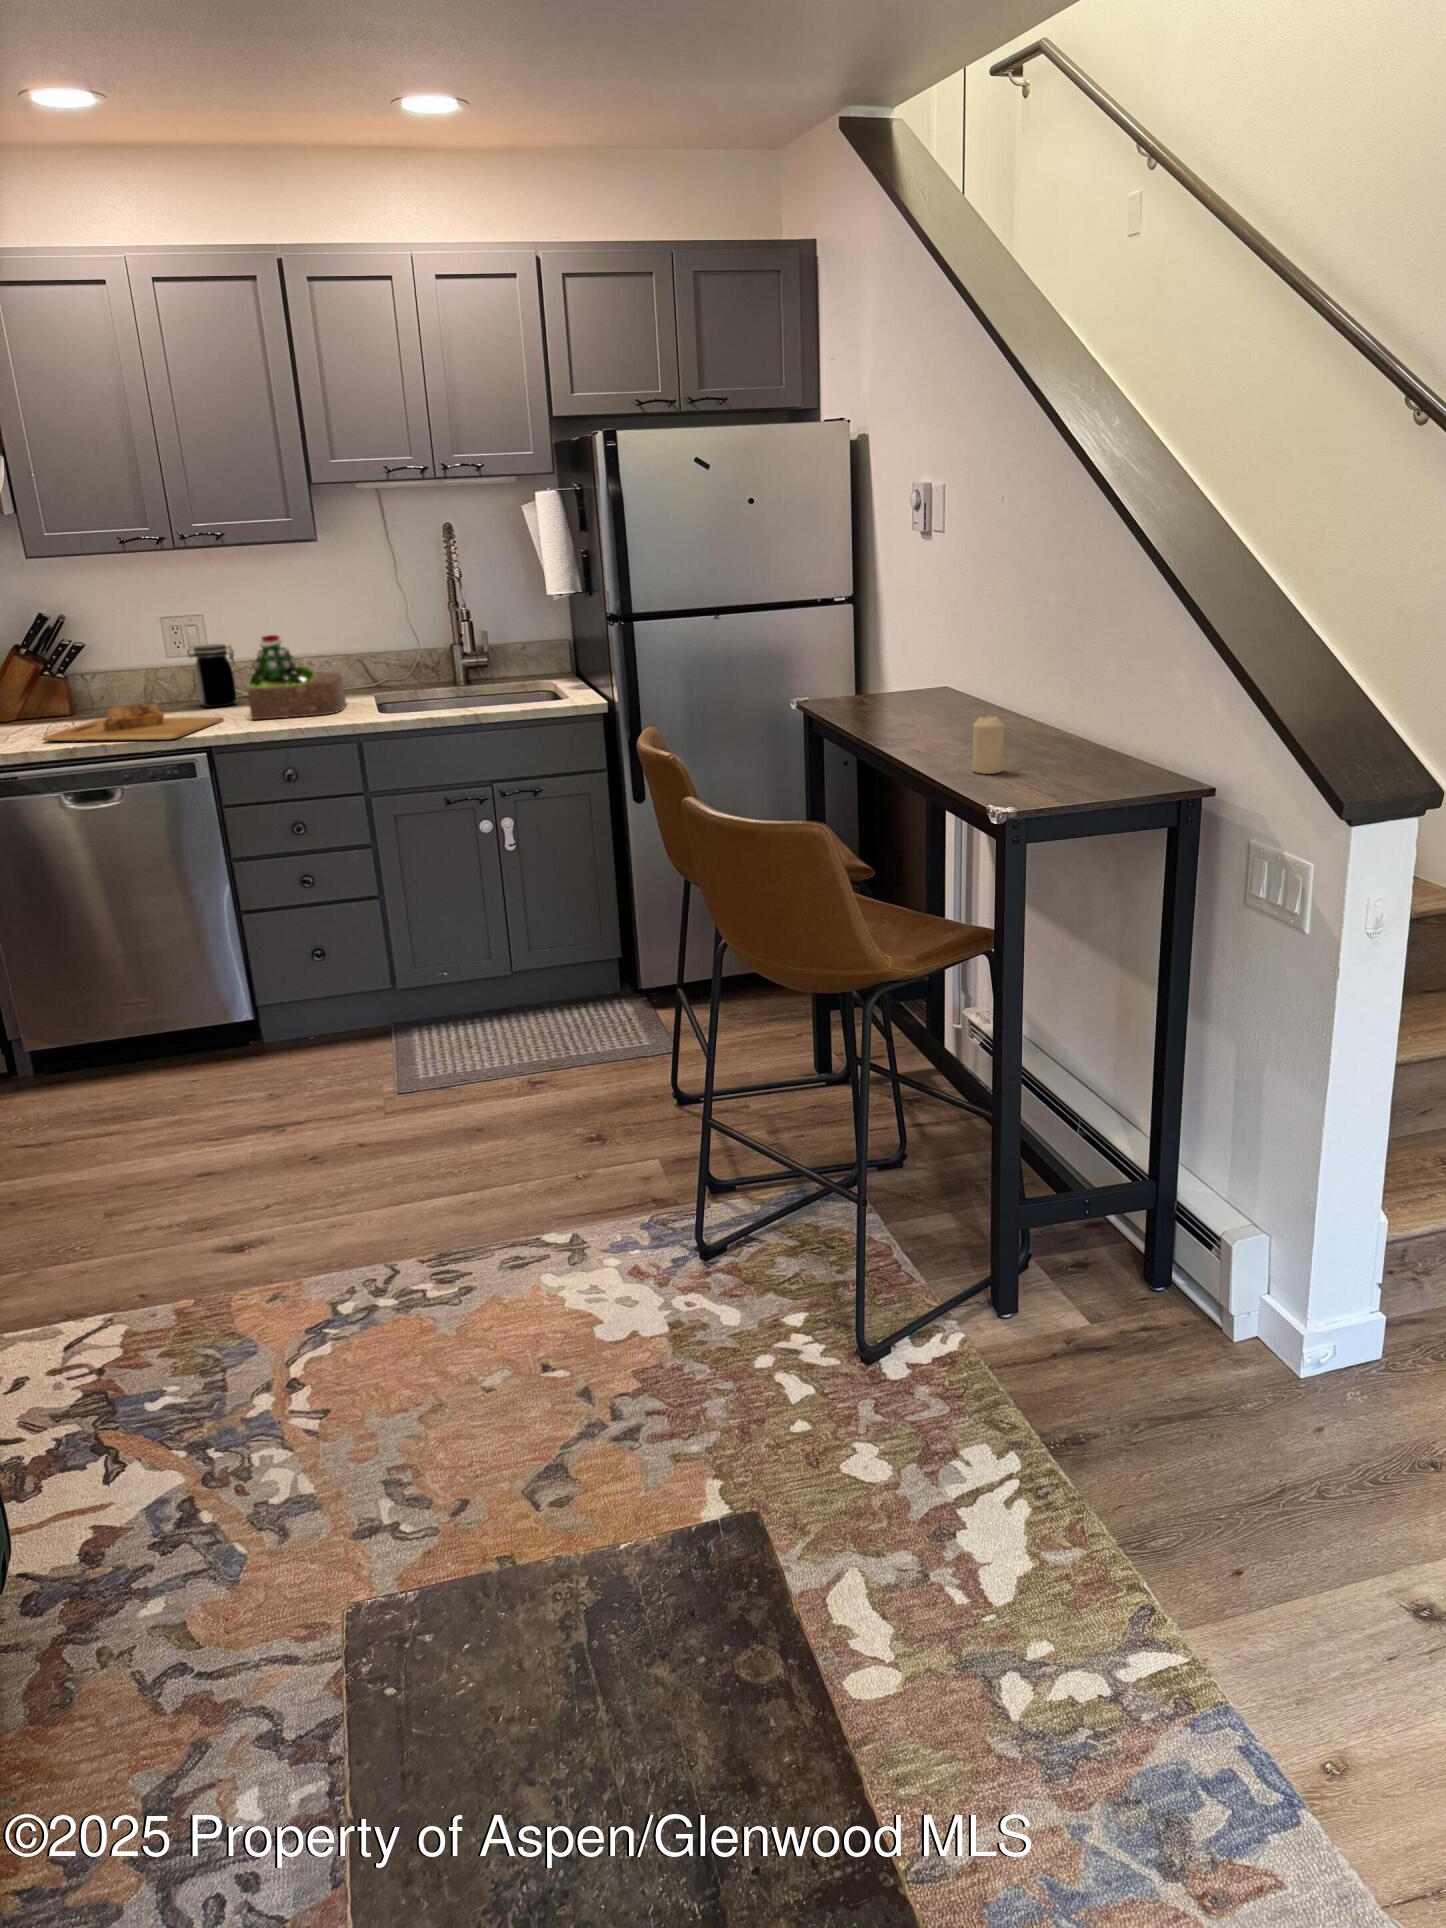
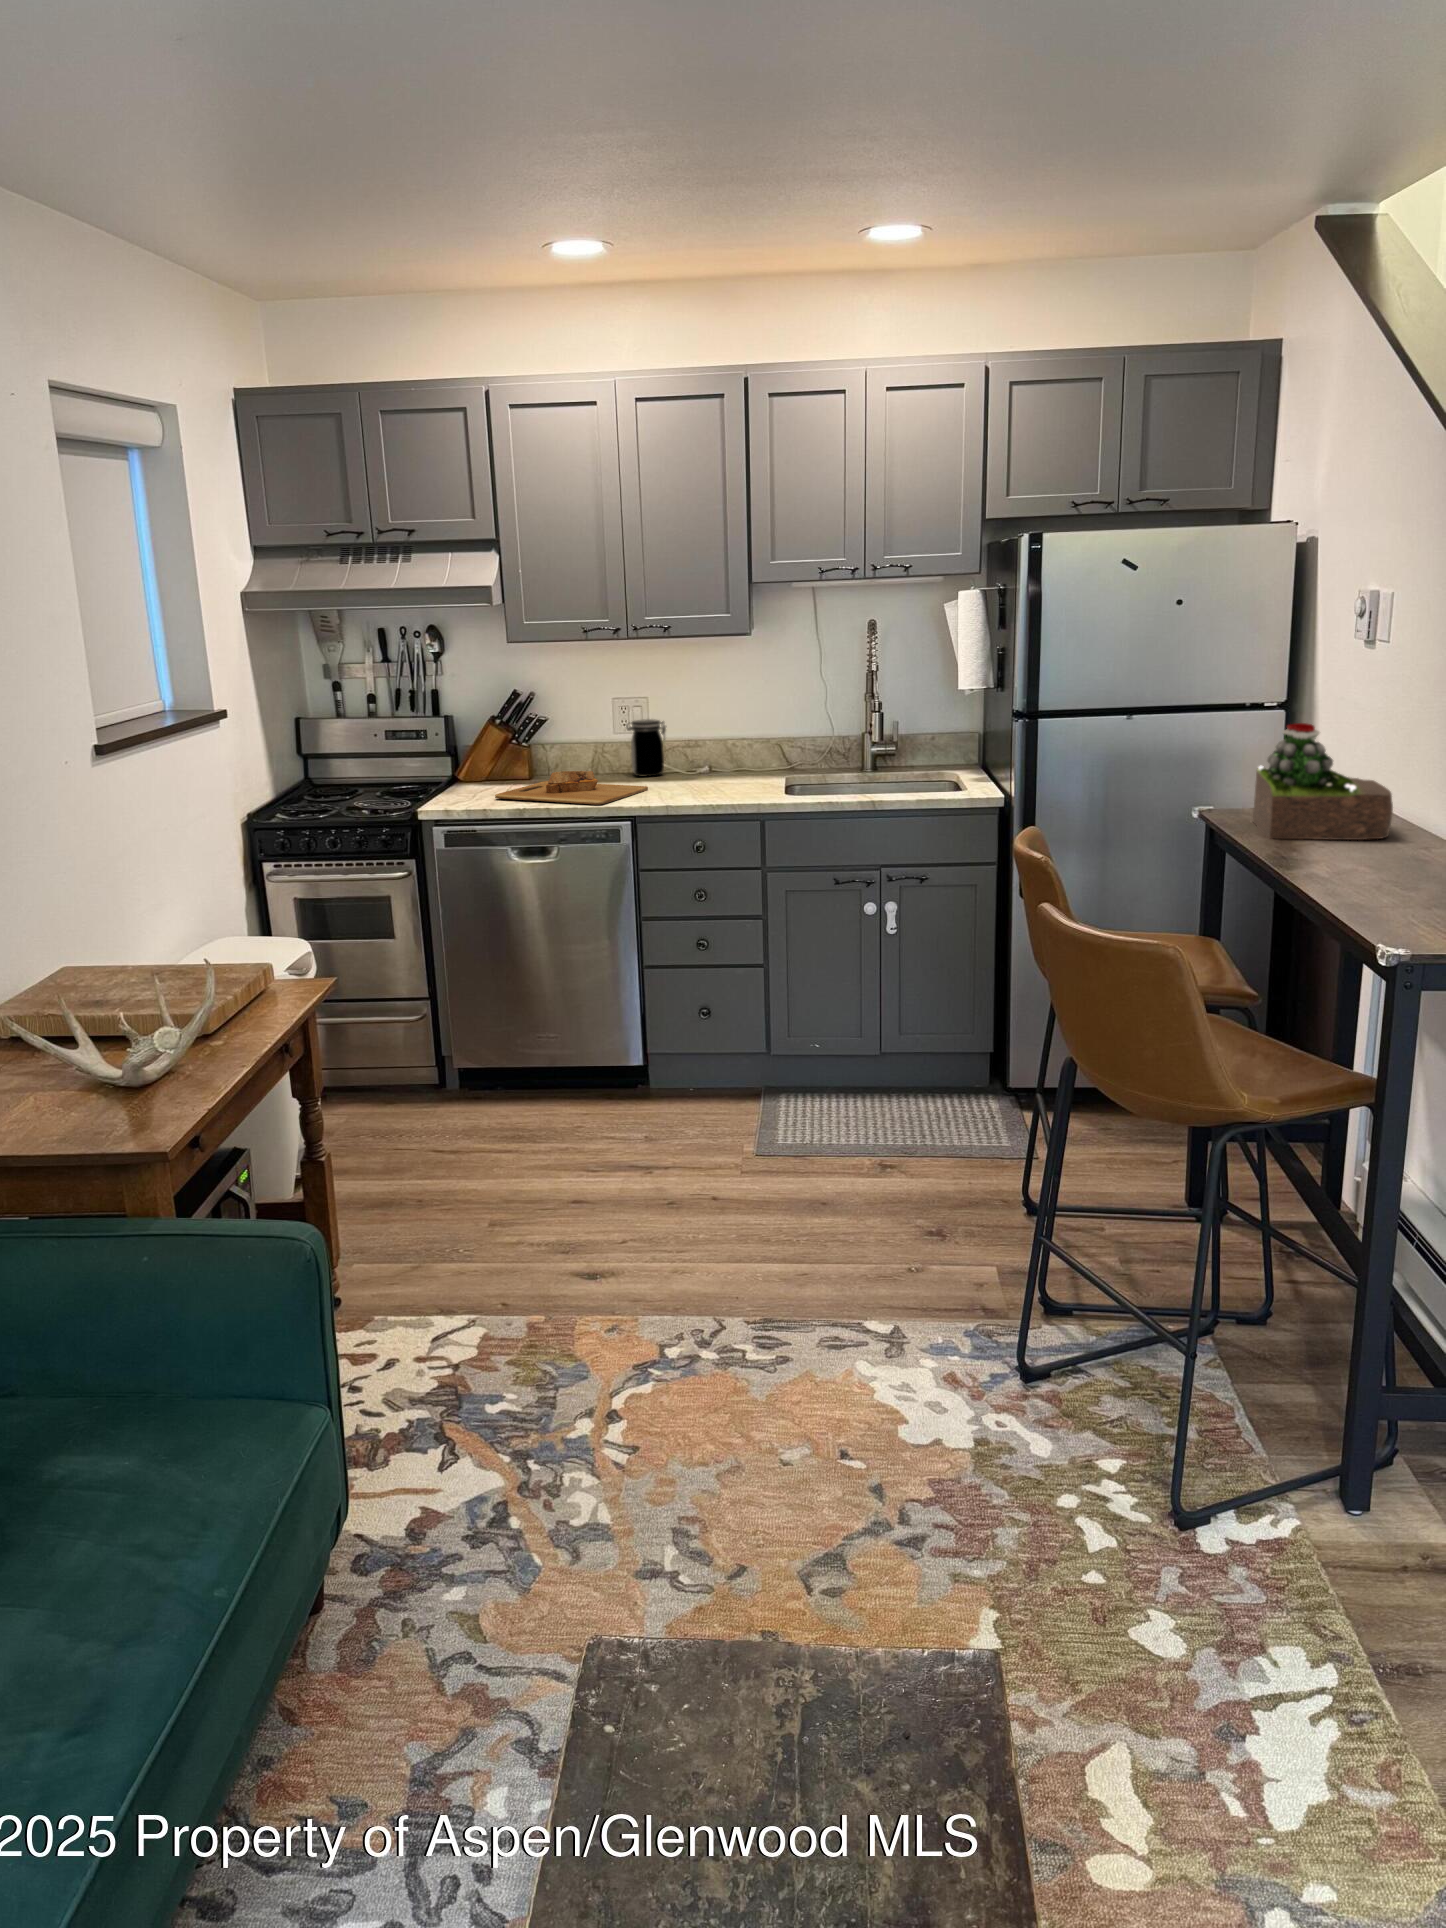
succulent plant: present [247,635,346,719] -> present [1253,723,1393,840]
candle: present [972,715,1004,774] -> none [1369,846,1410,910]

